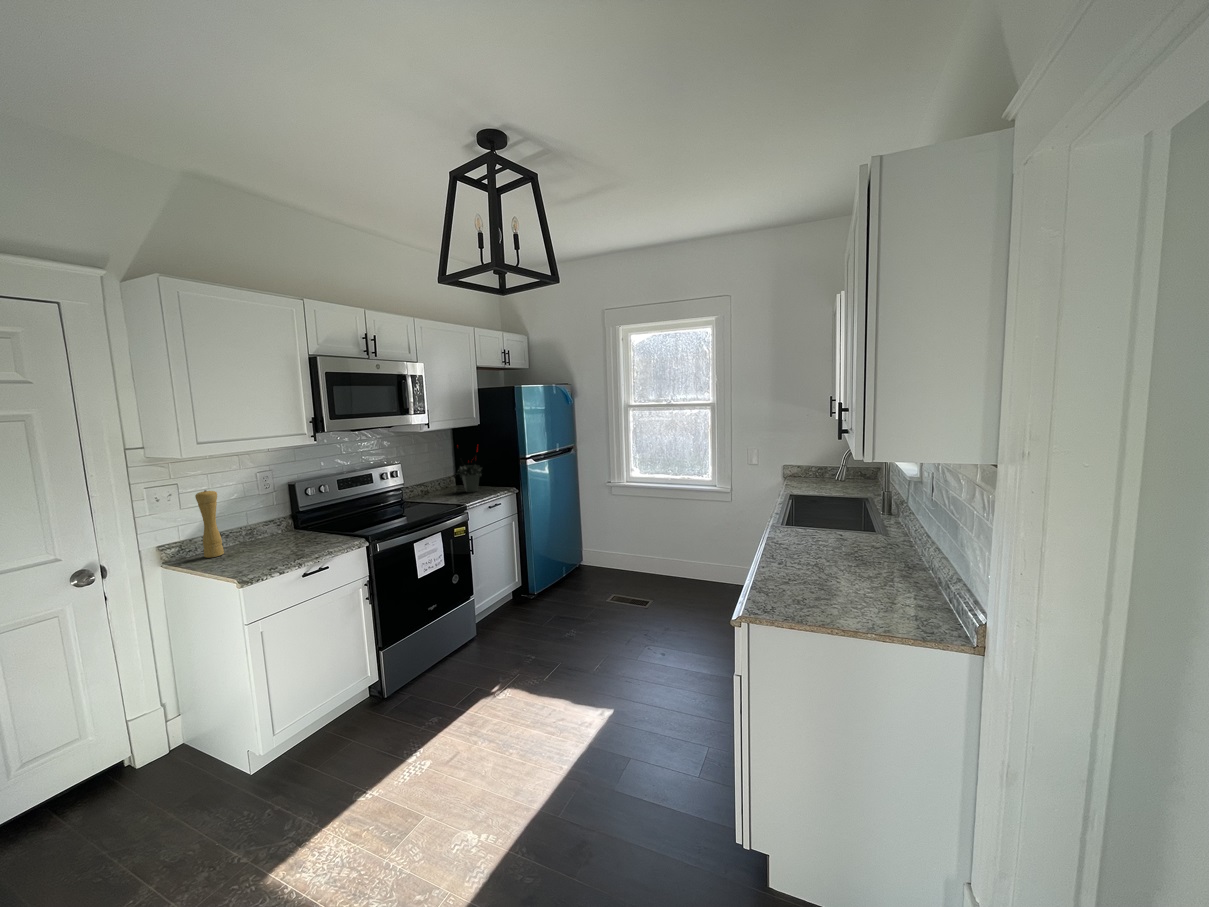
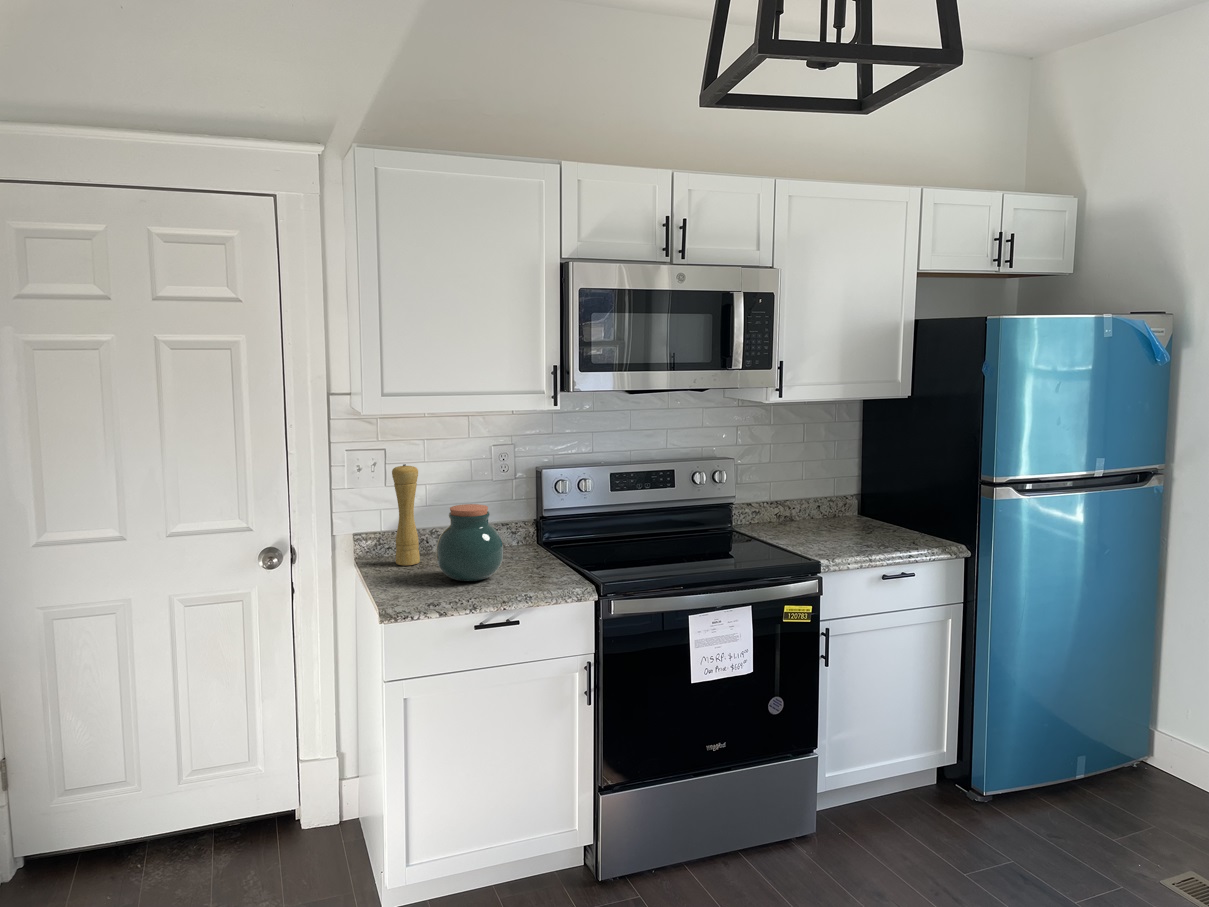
potted plant: present [457,465,482,492] -> none [846,434,901,536]
jar: none [253,506,301,554] -> present [436,504,503,581]

